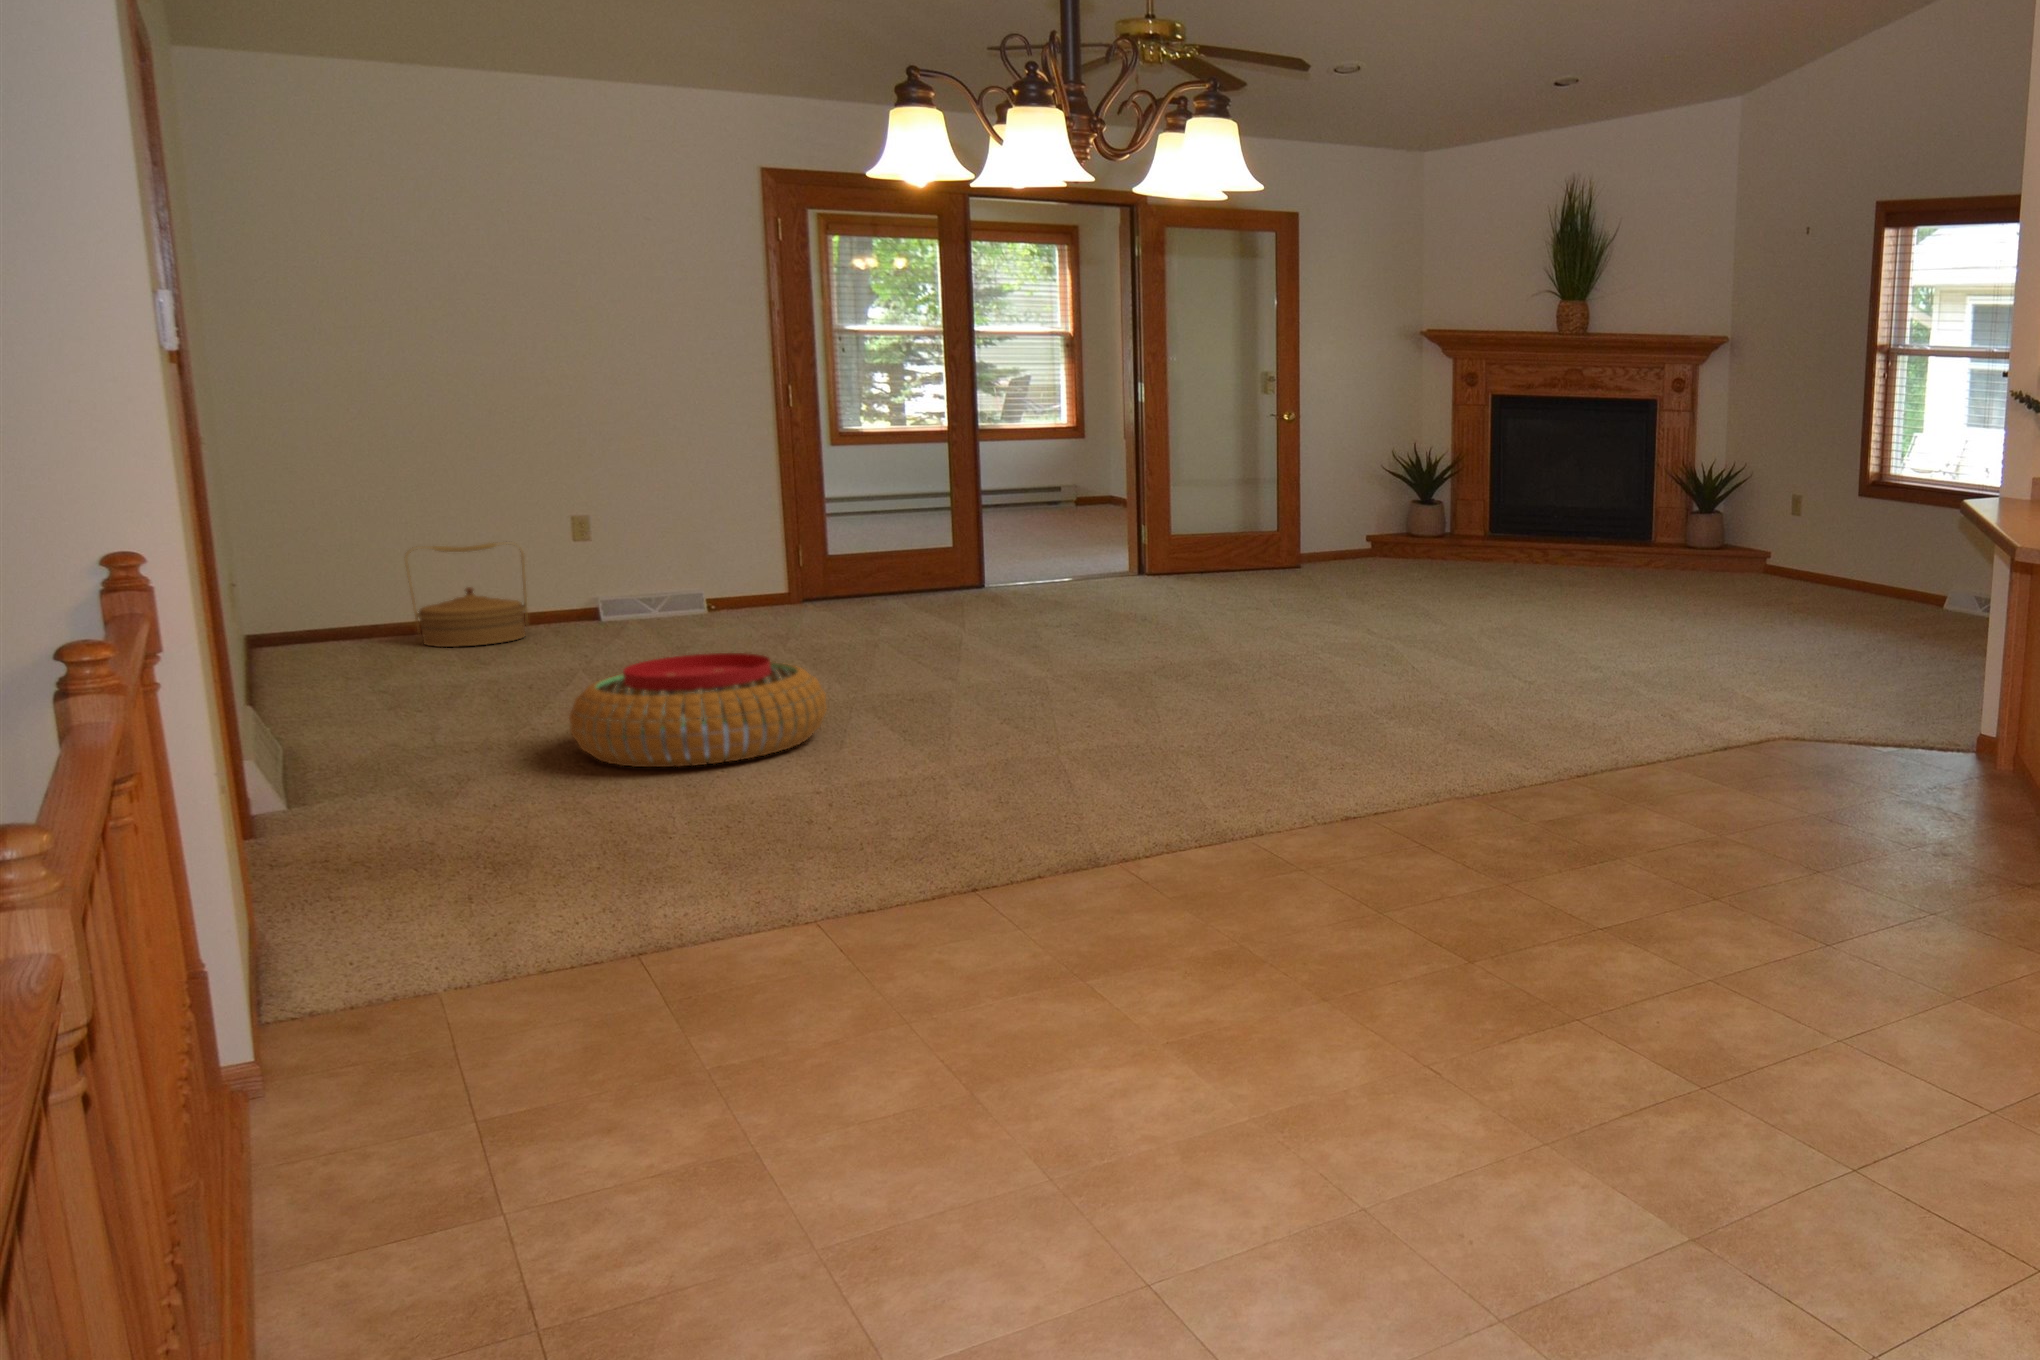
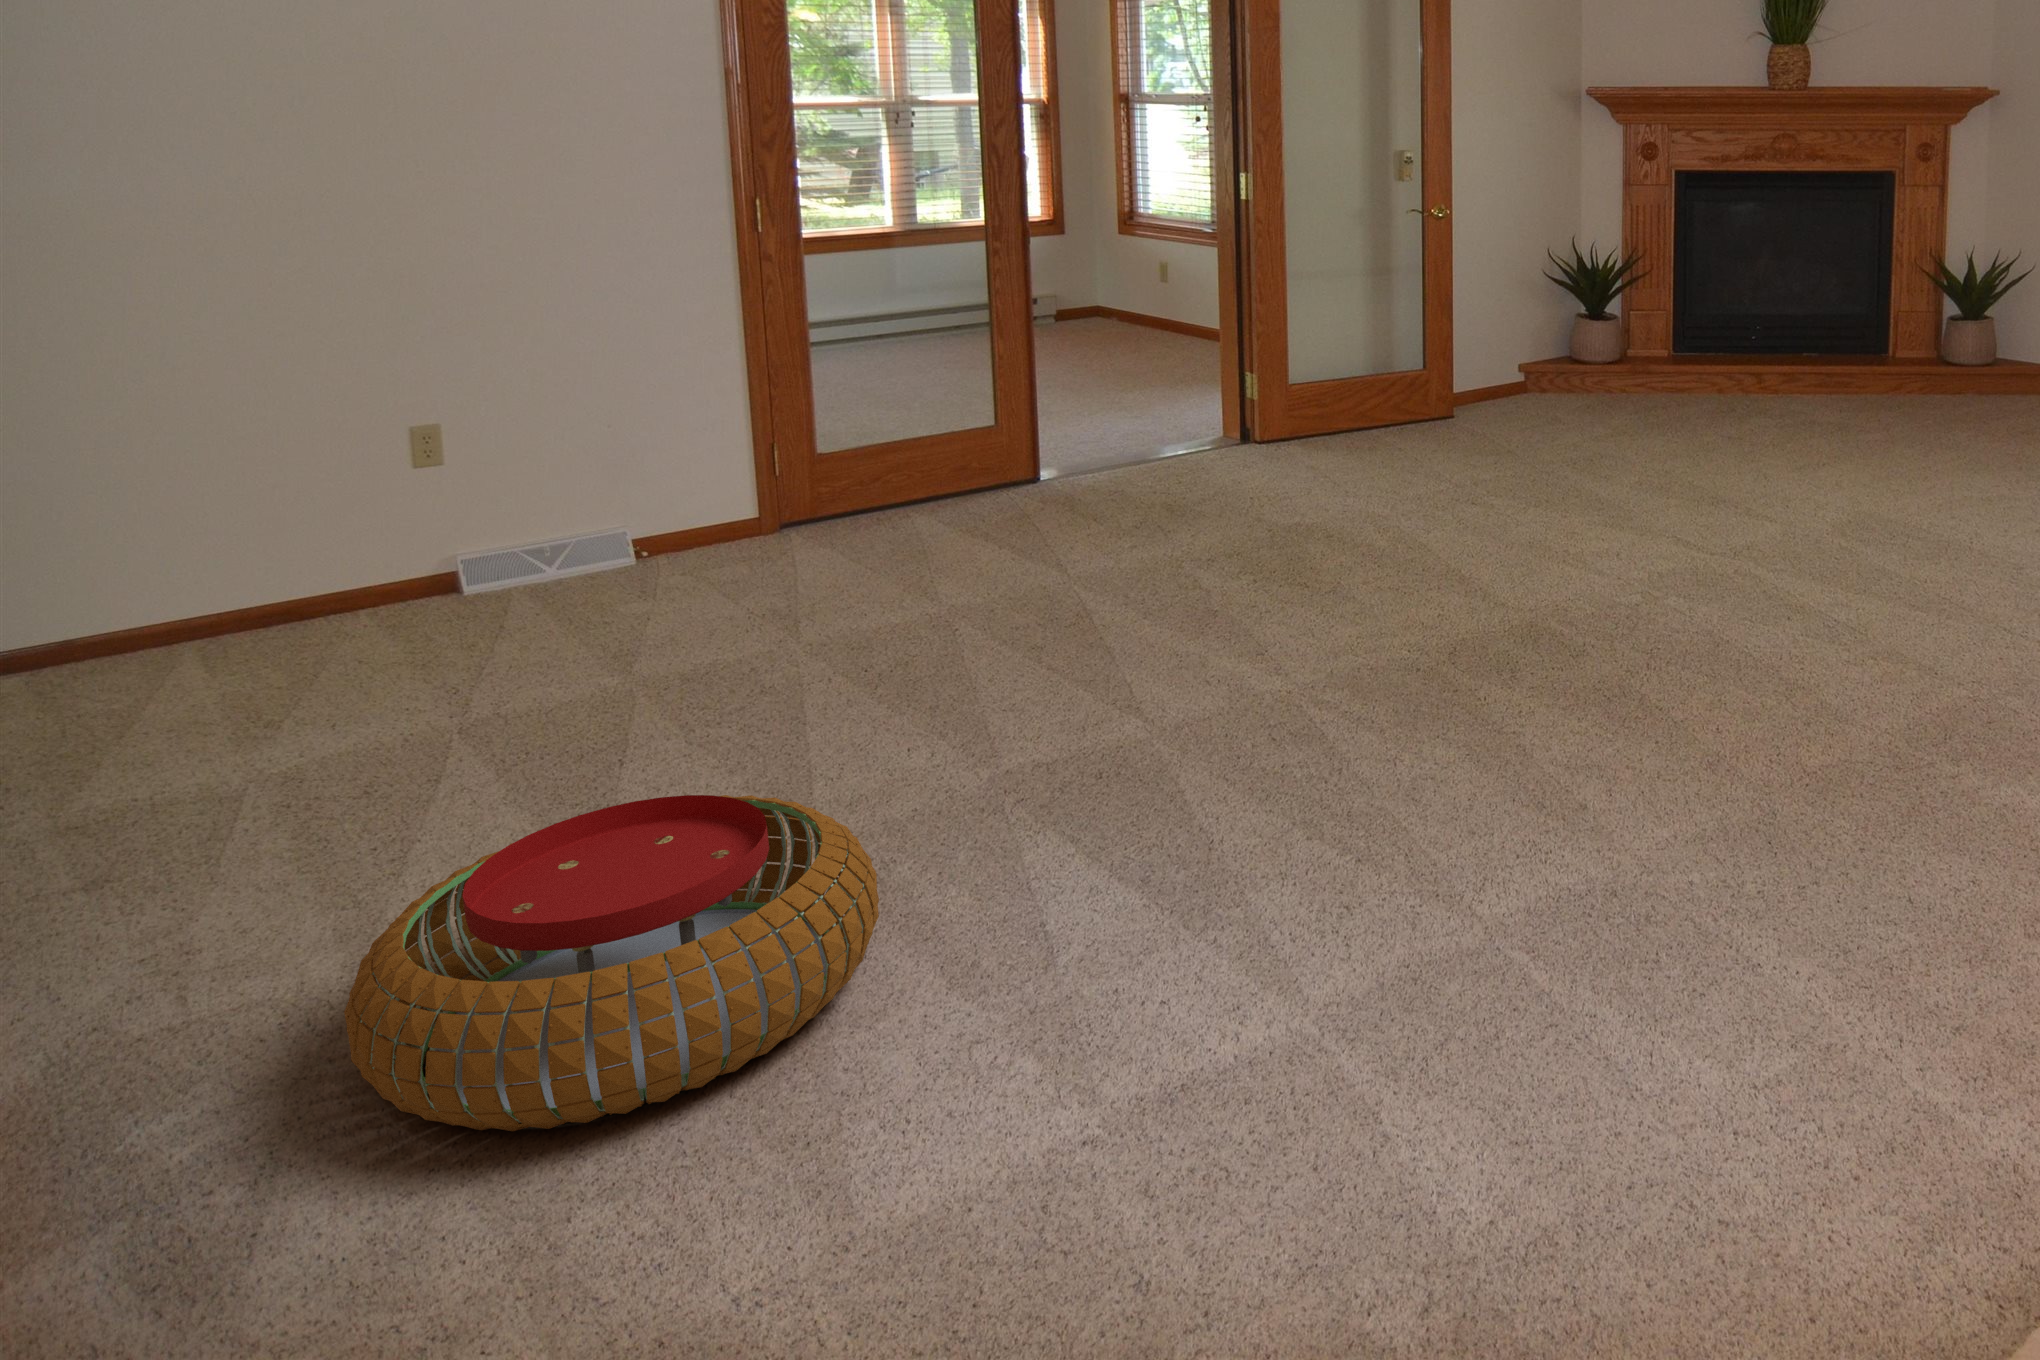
woven basket: present [405,542,528,647] -> none [126,490,347,679]

